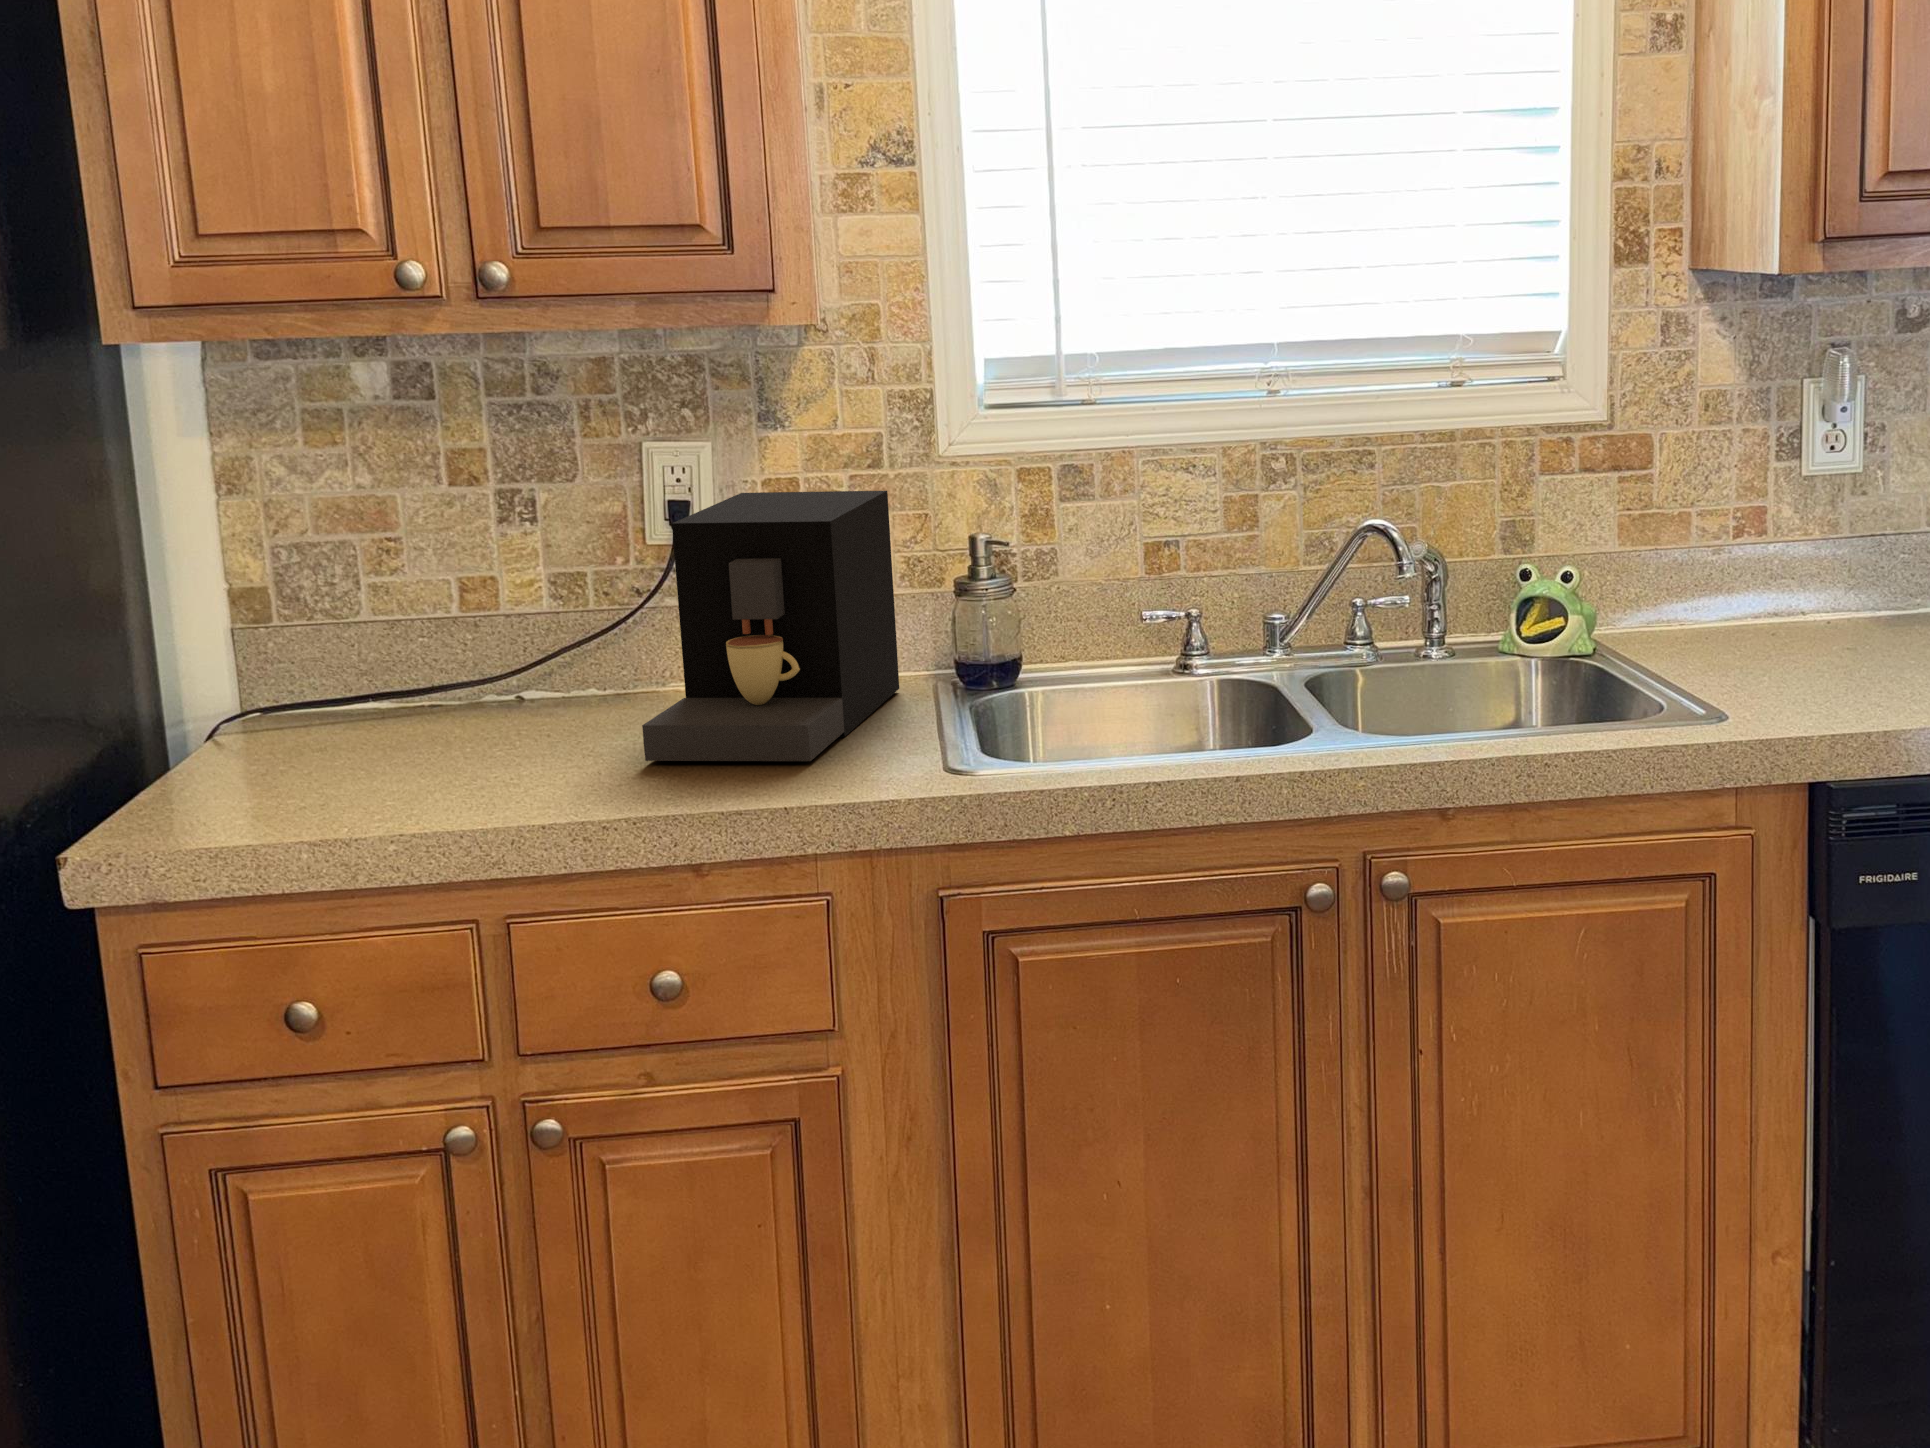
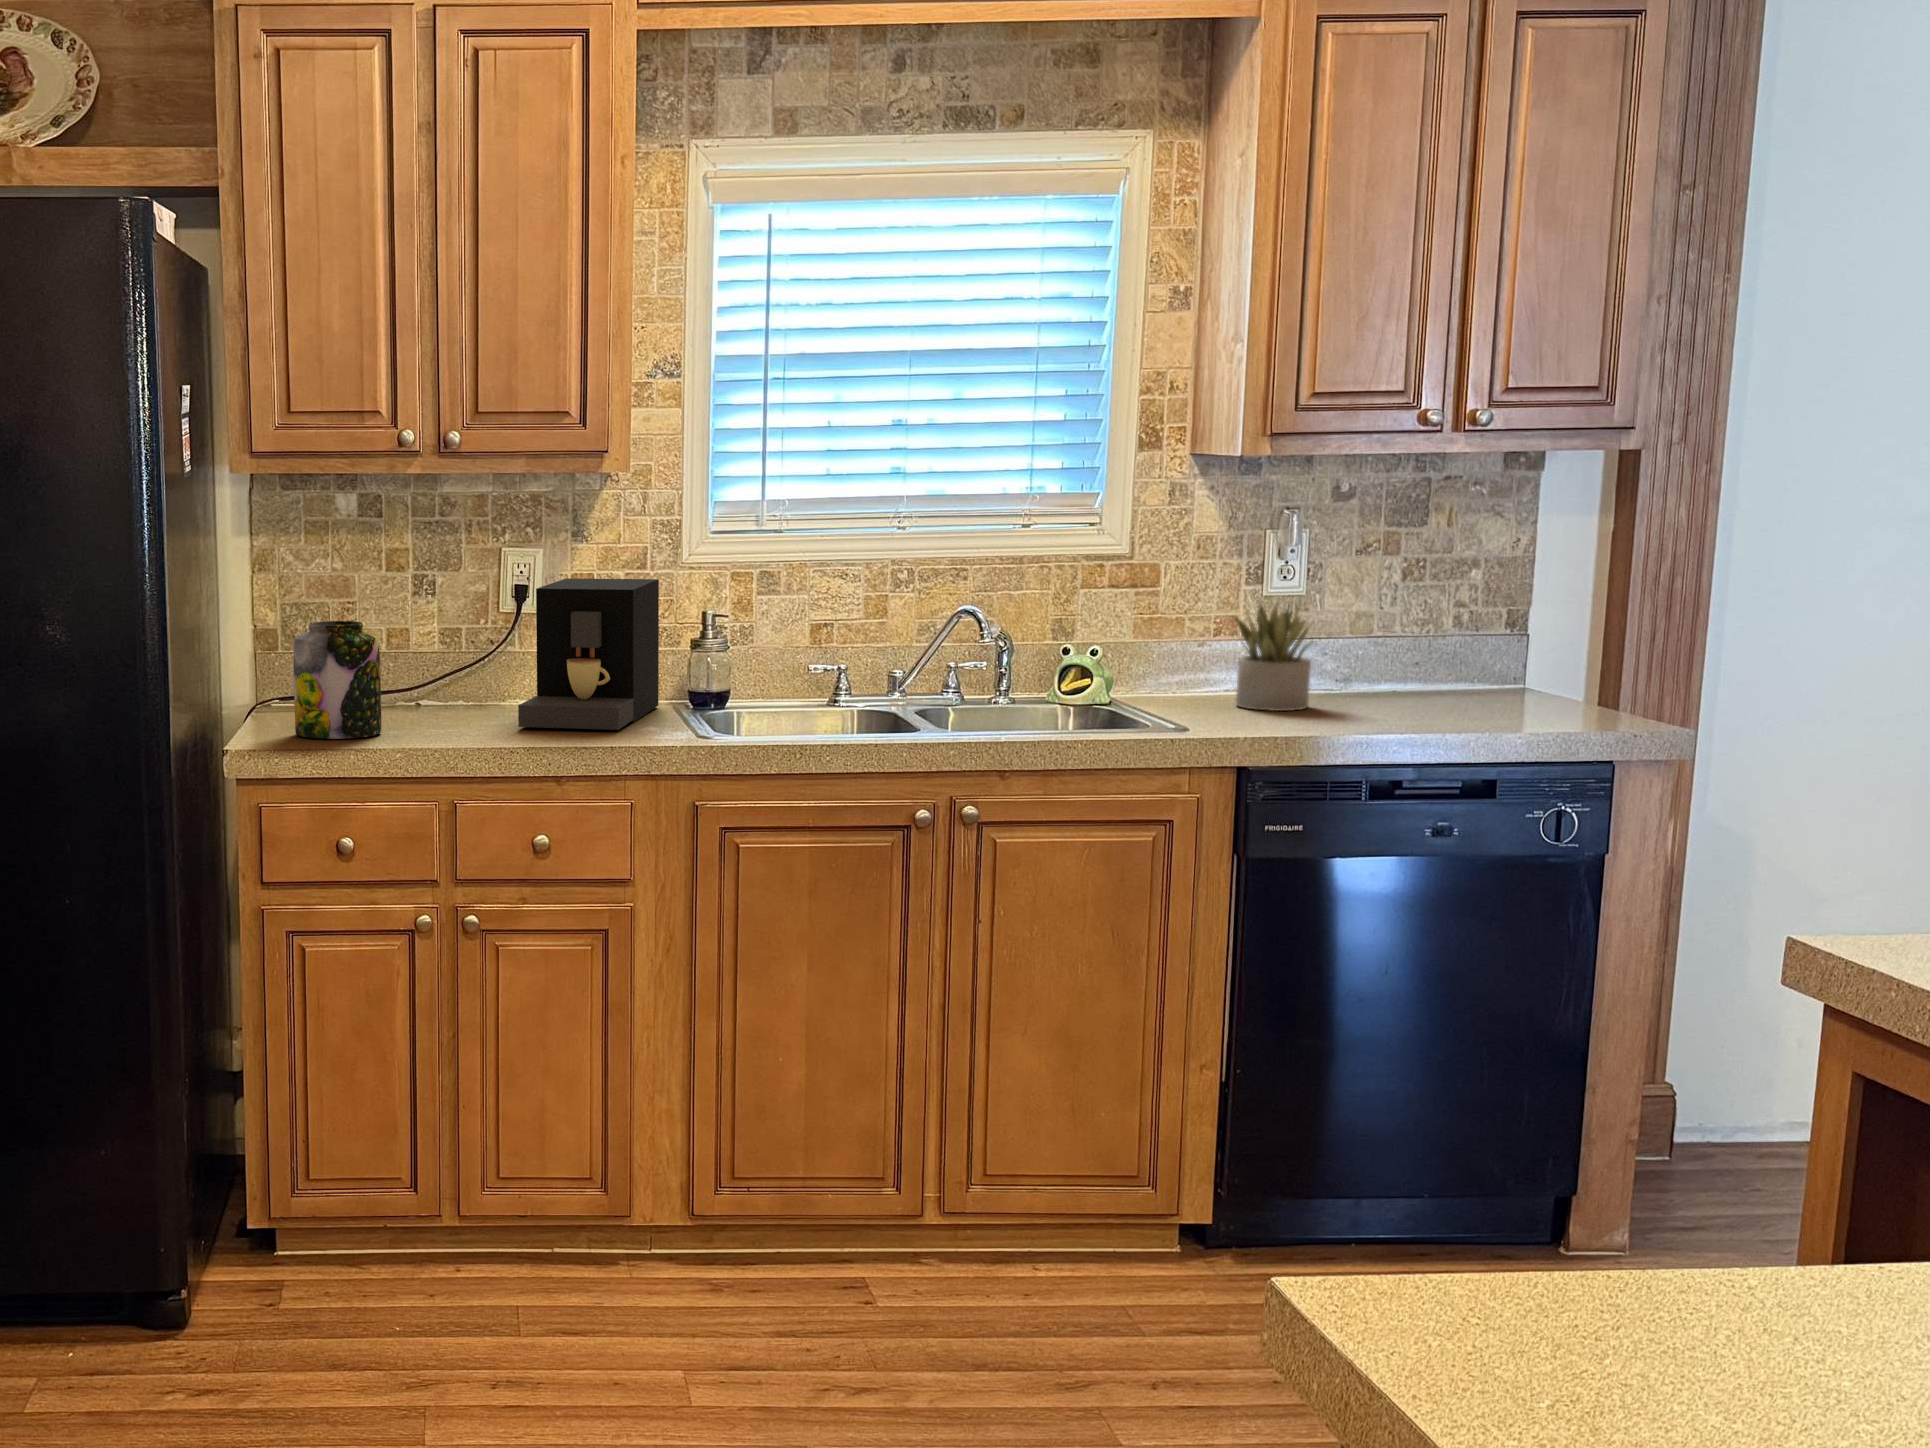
succulent plant: none [1772,483,1899,660] -> present [1236,601,1313,711]
jar: none [232,599,403,810] -> present [293,621,382,739]

